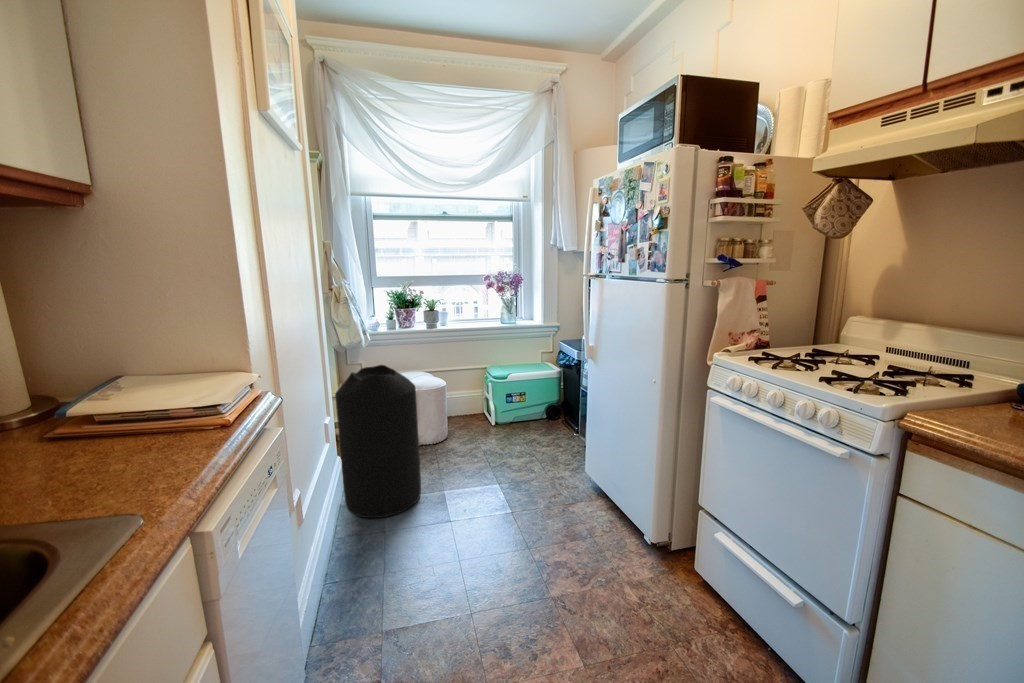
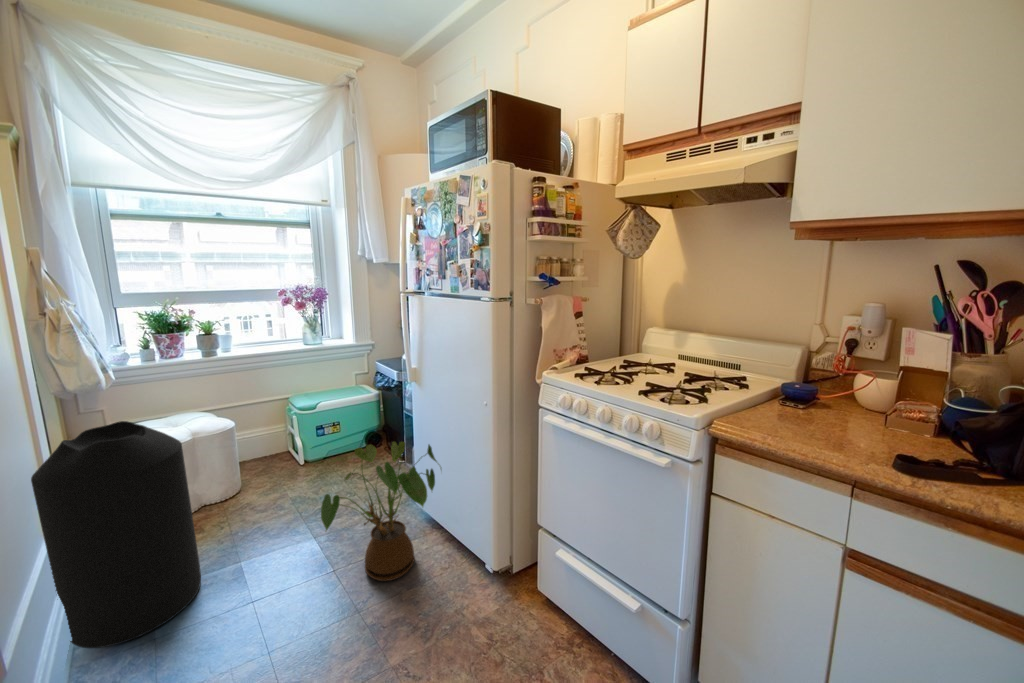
house plant: none [506,407,609,528] -> present [321,442,437,581]

